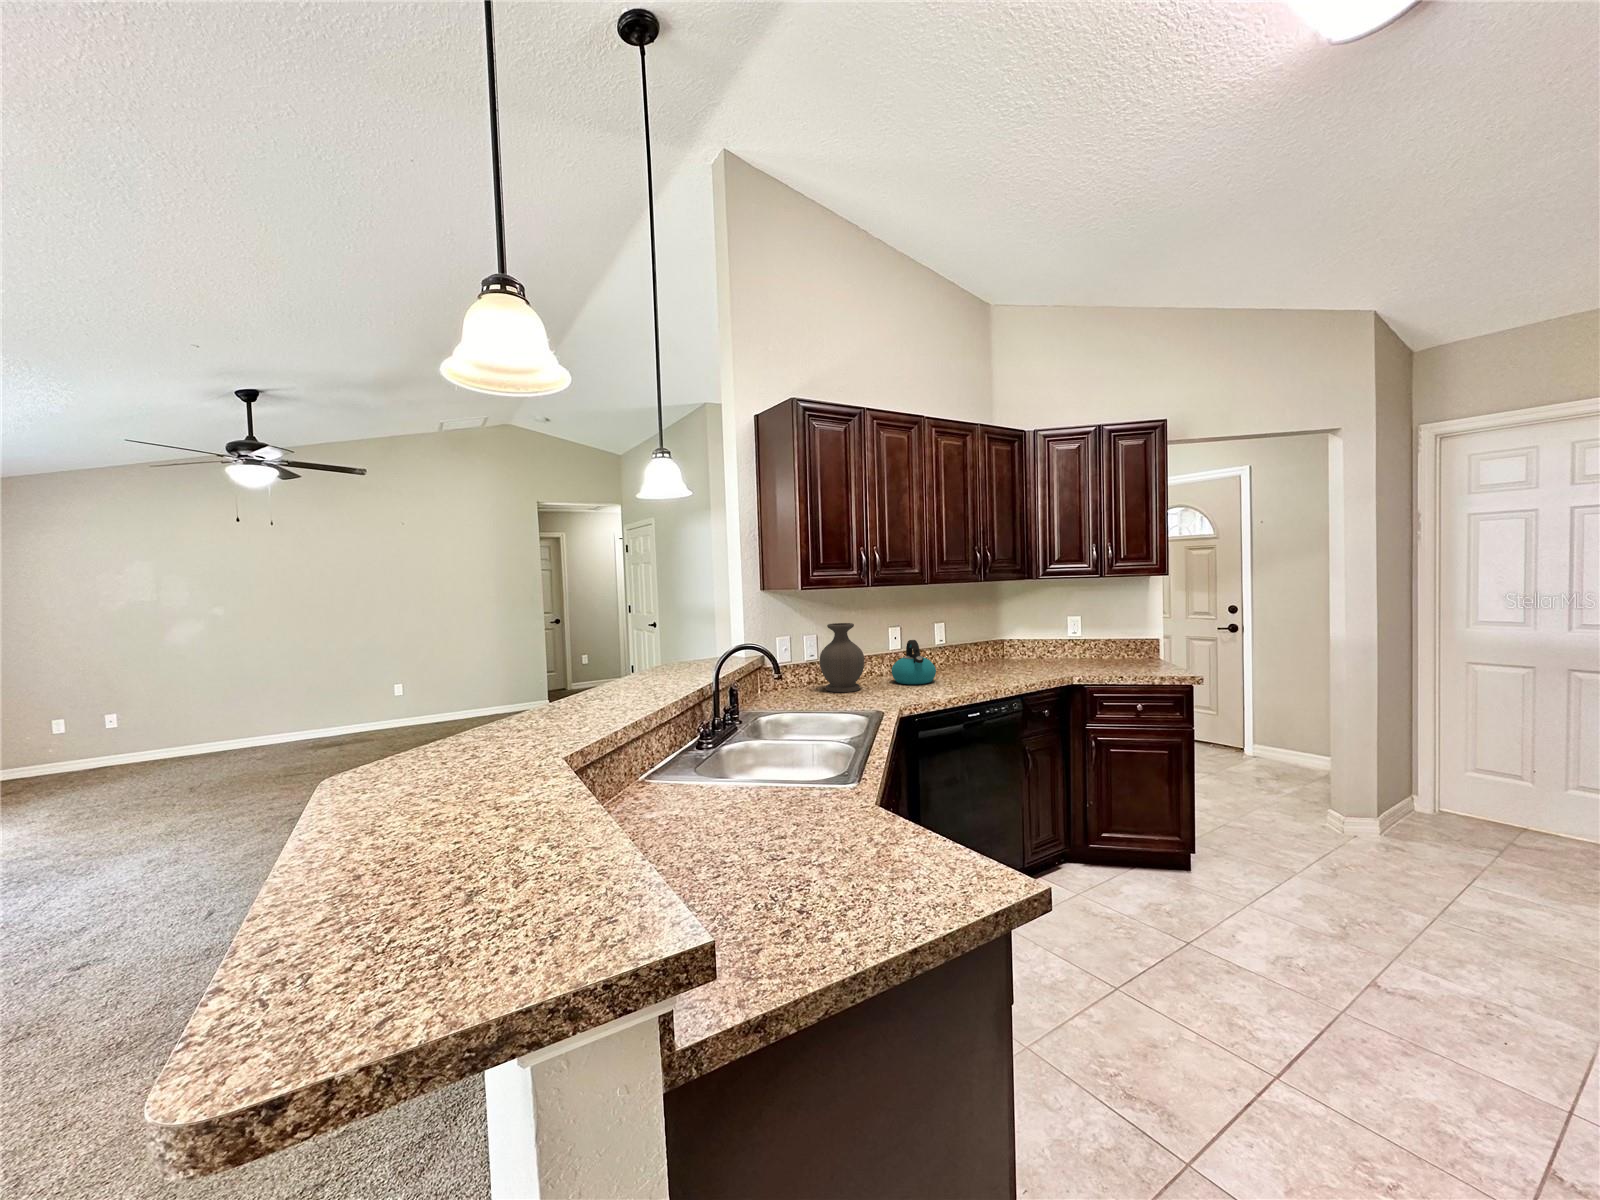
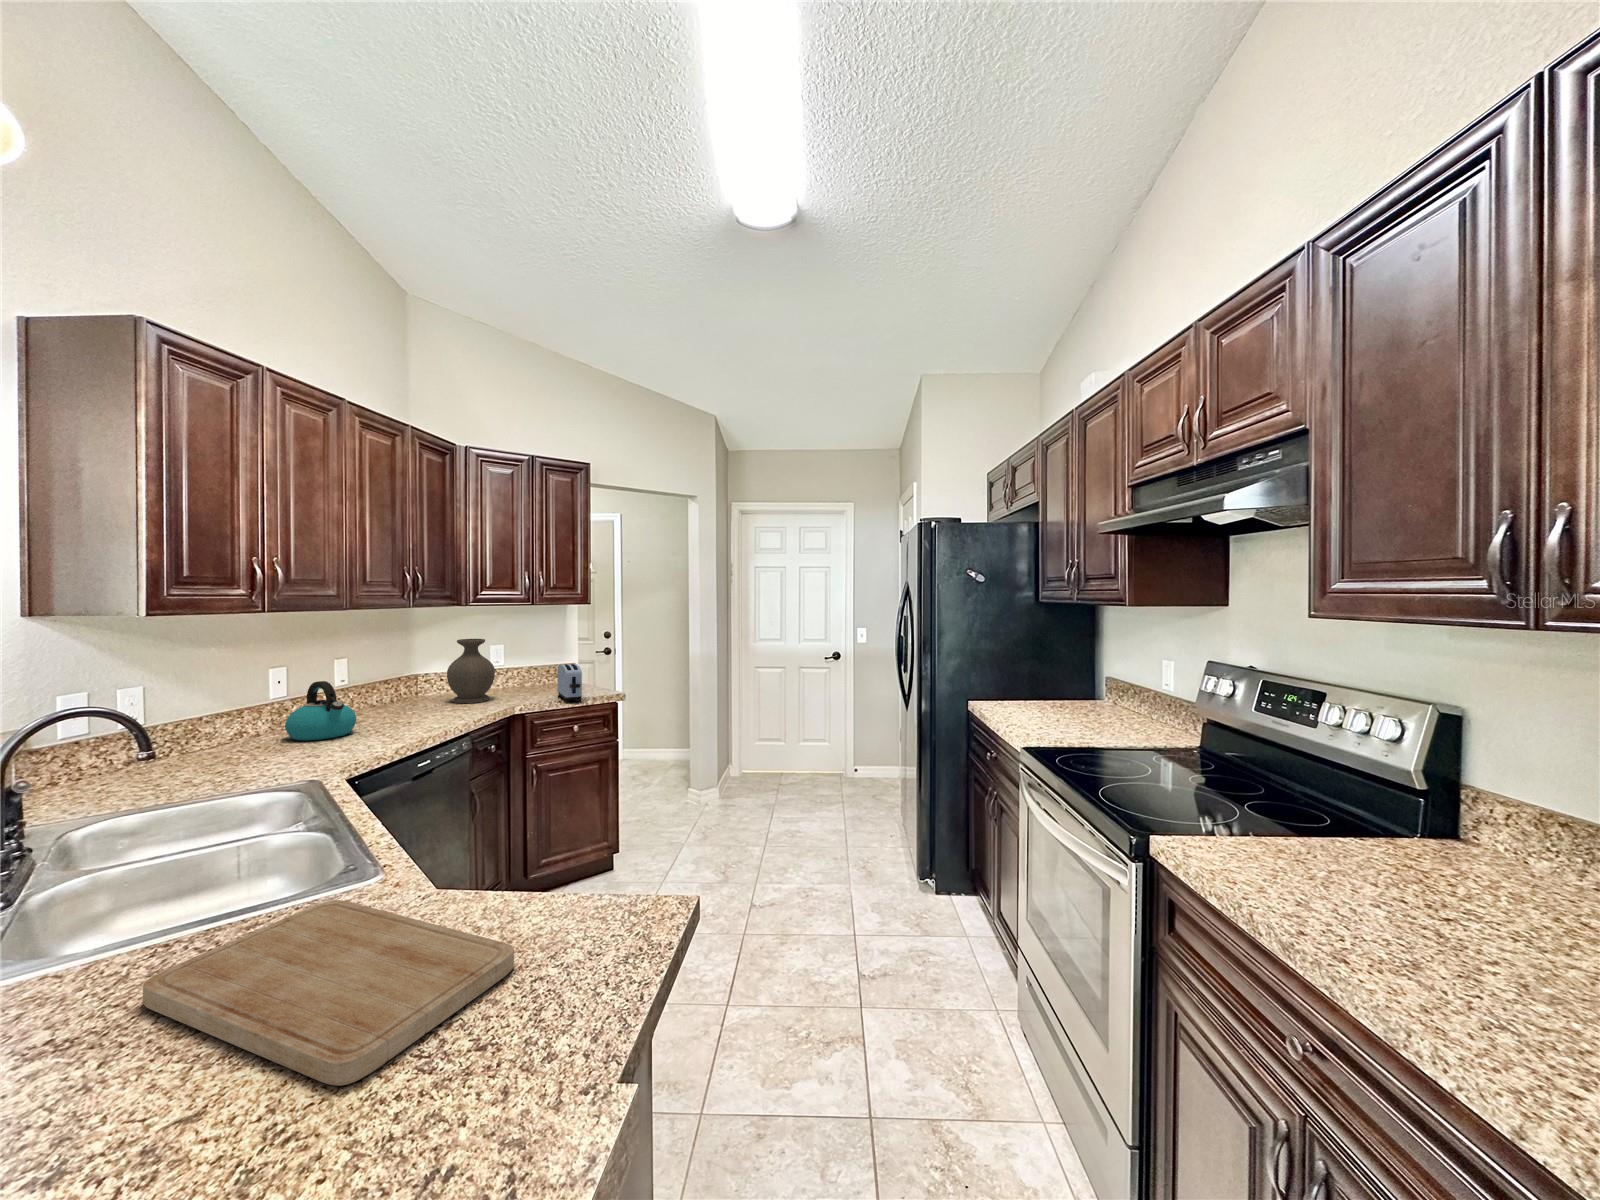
vase: present [820,623,864,692] -> present [447,639,495,703]
toaster: none [1122,638,1143,680] -> present [558,664,582,703]
cutting board: none [711,788,867,893] -> present [143,900,514,1086]

